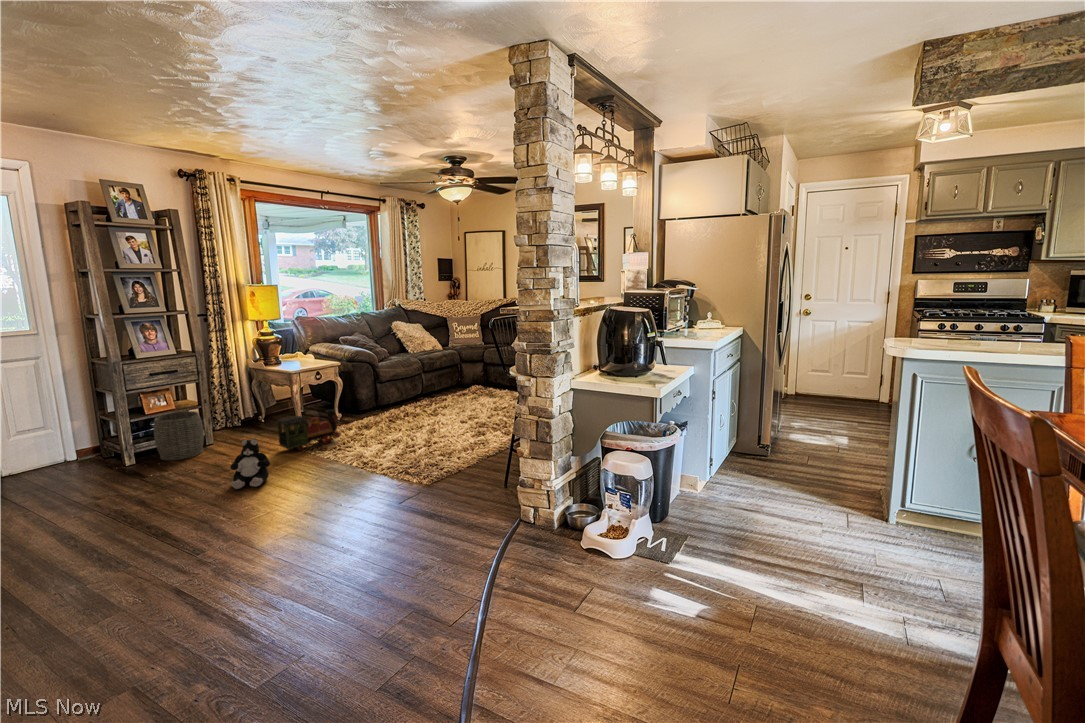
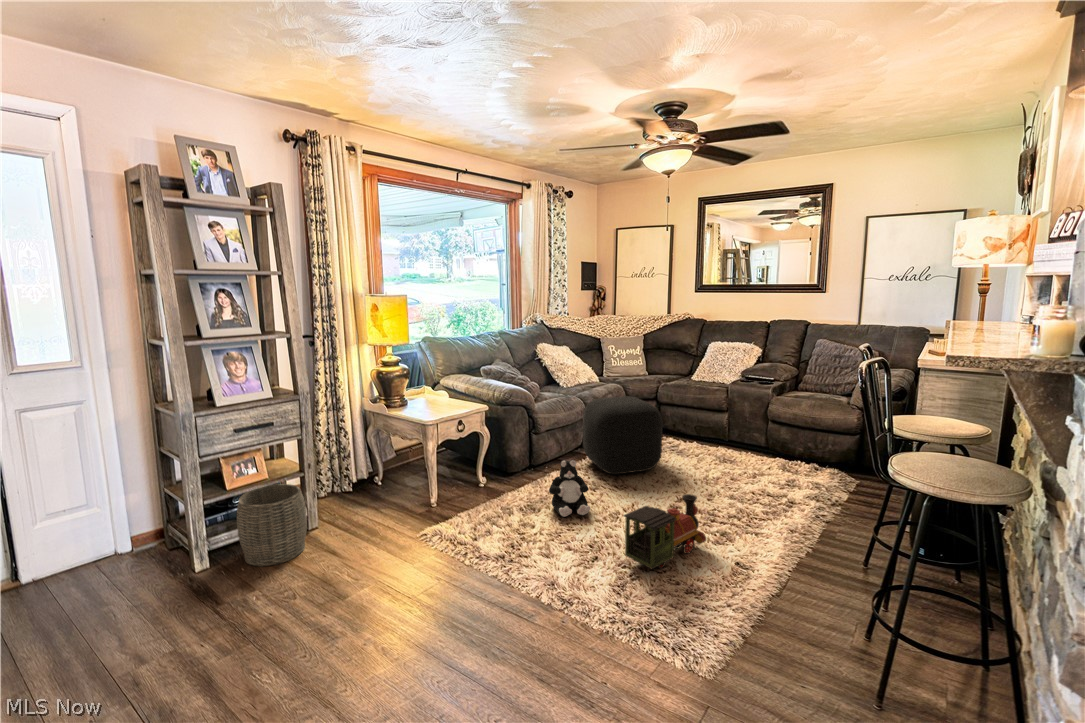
ottoman: none [415,356,468,408] -> present [583,396,662,474]
toy train: present [277,409,341,451] -> present [624,494,706,569]
plush toy: present [230,439,270,489] -> present [549,460,590,517]

